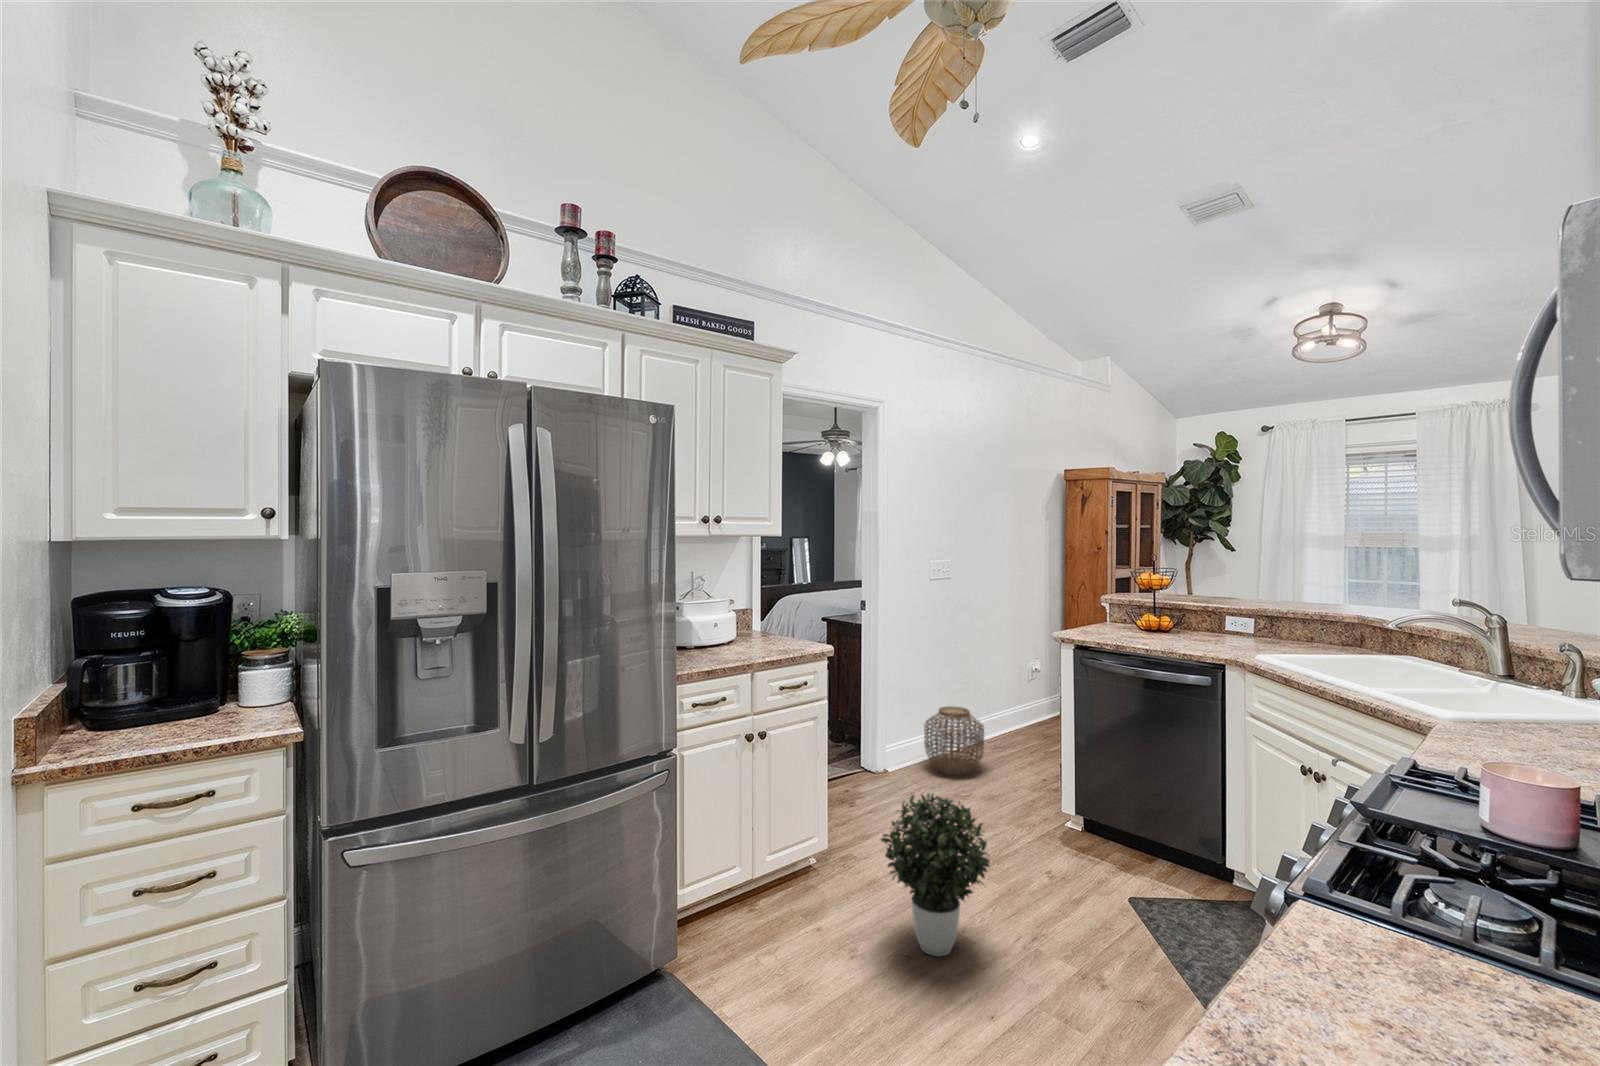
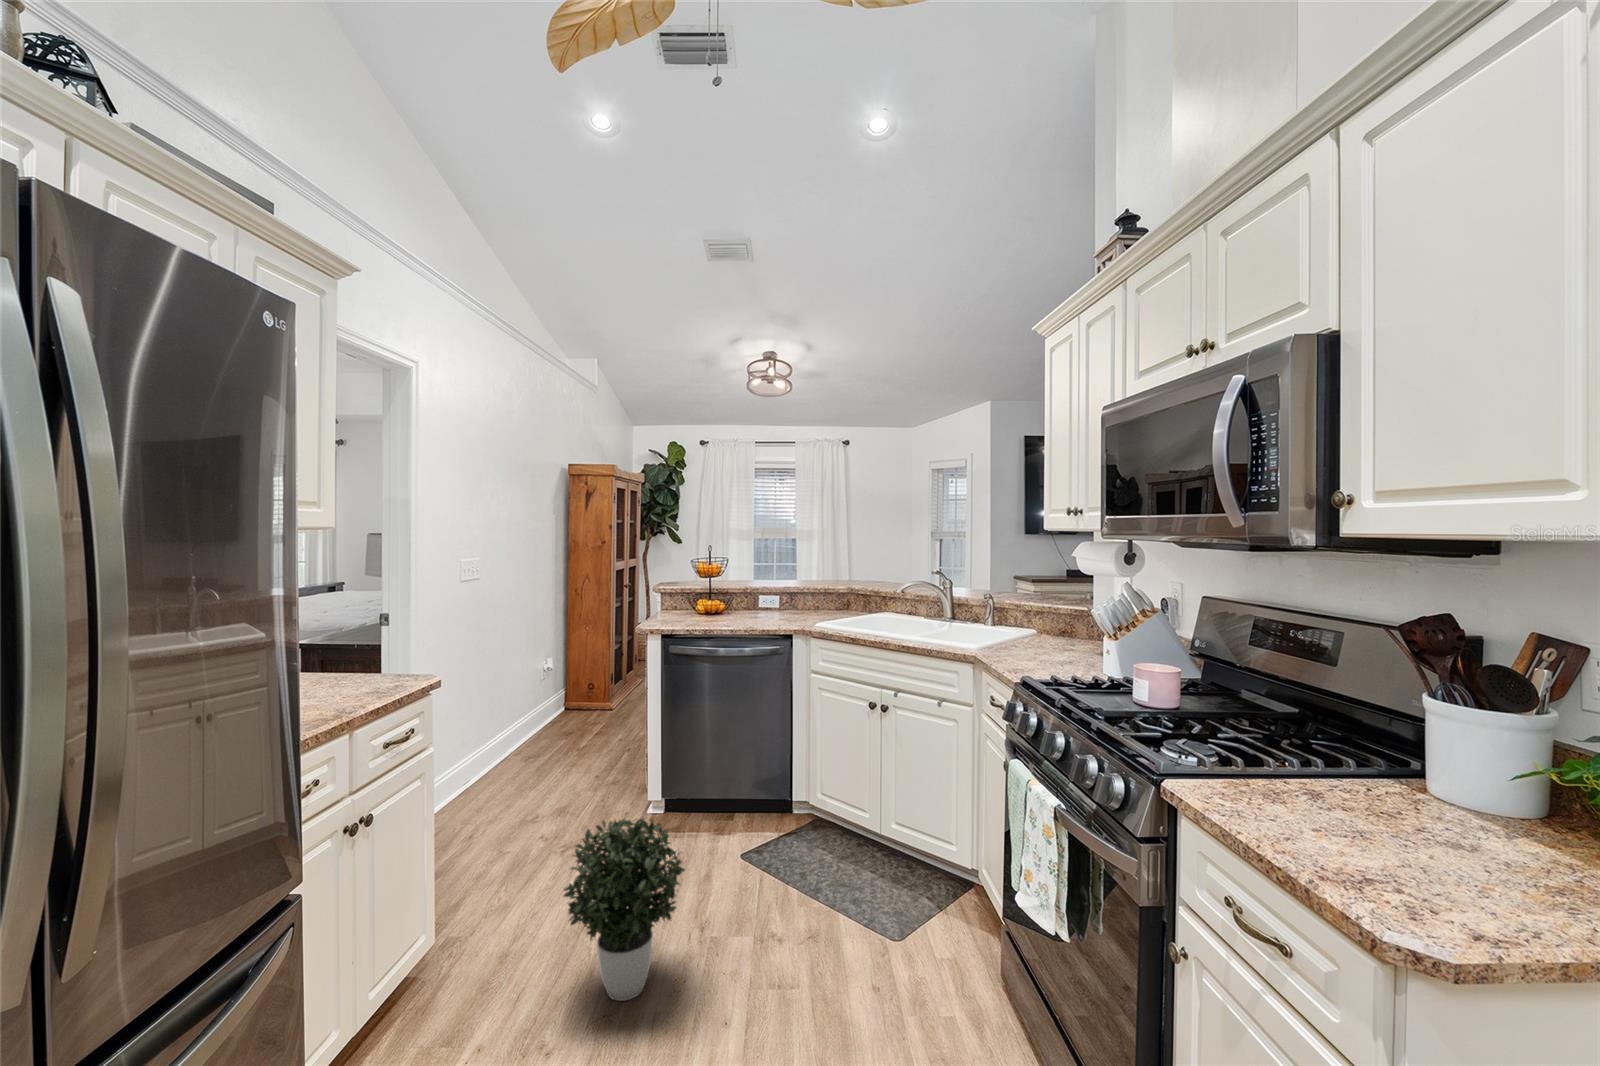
woven basket: present [924,706,984,776] -> none [462,725,535,806]

